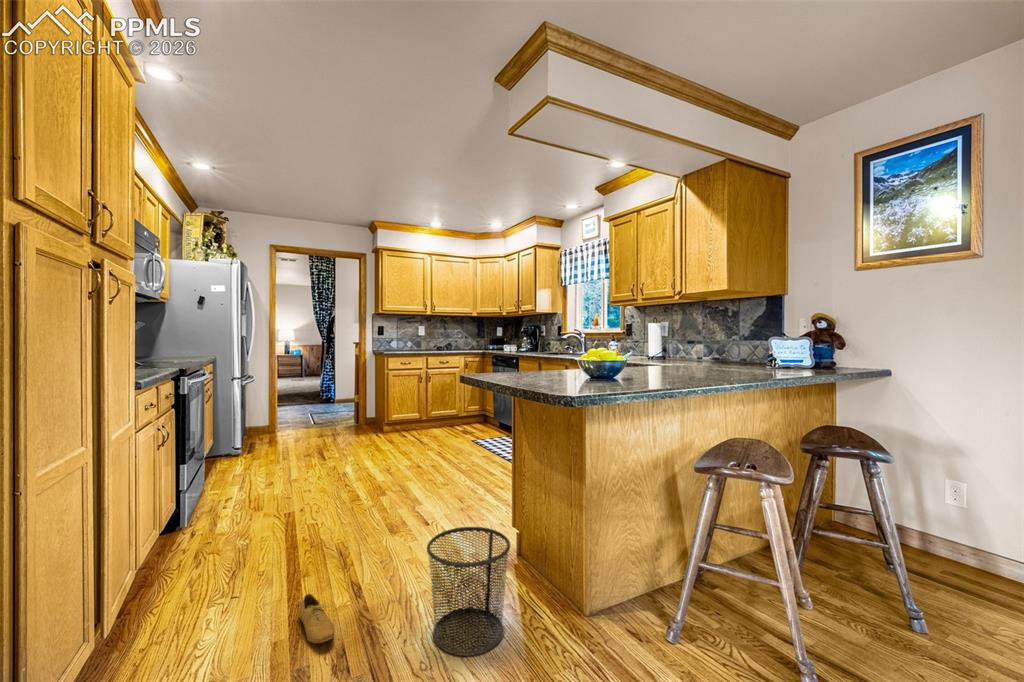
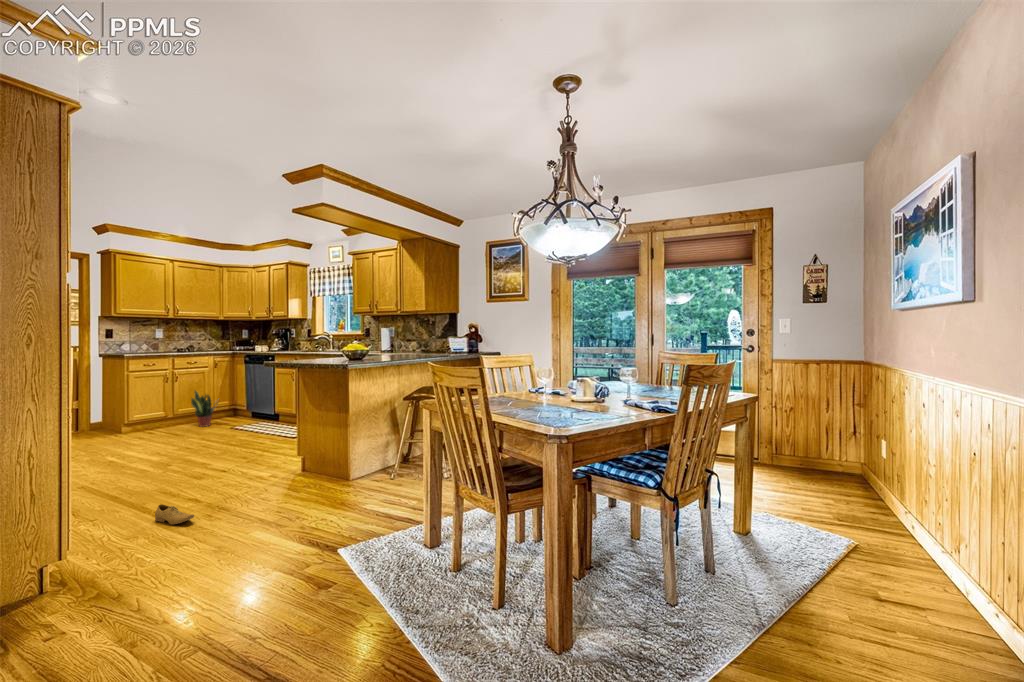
potted plant: none [437,393,466,436] -> present [191,391,214,427]
waste bin: present [427,527,510,655] -> none [256,446,309,509]

